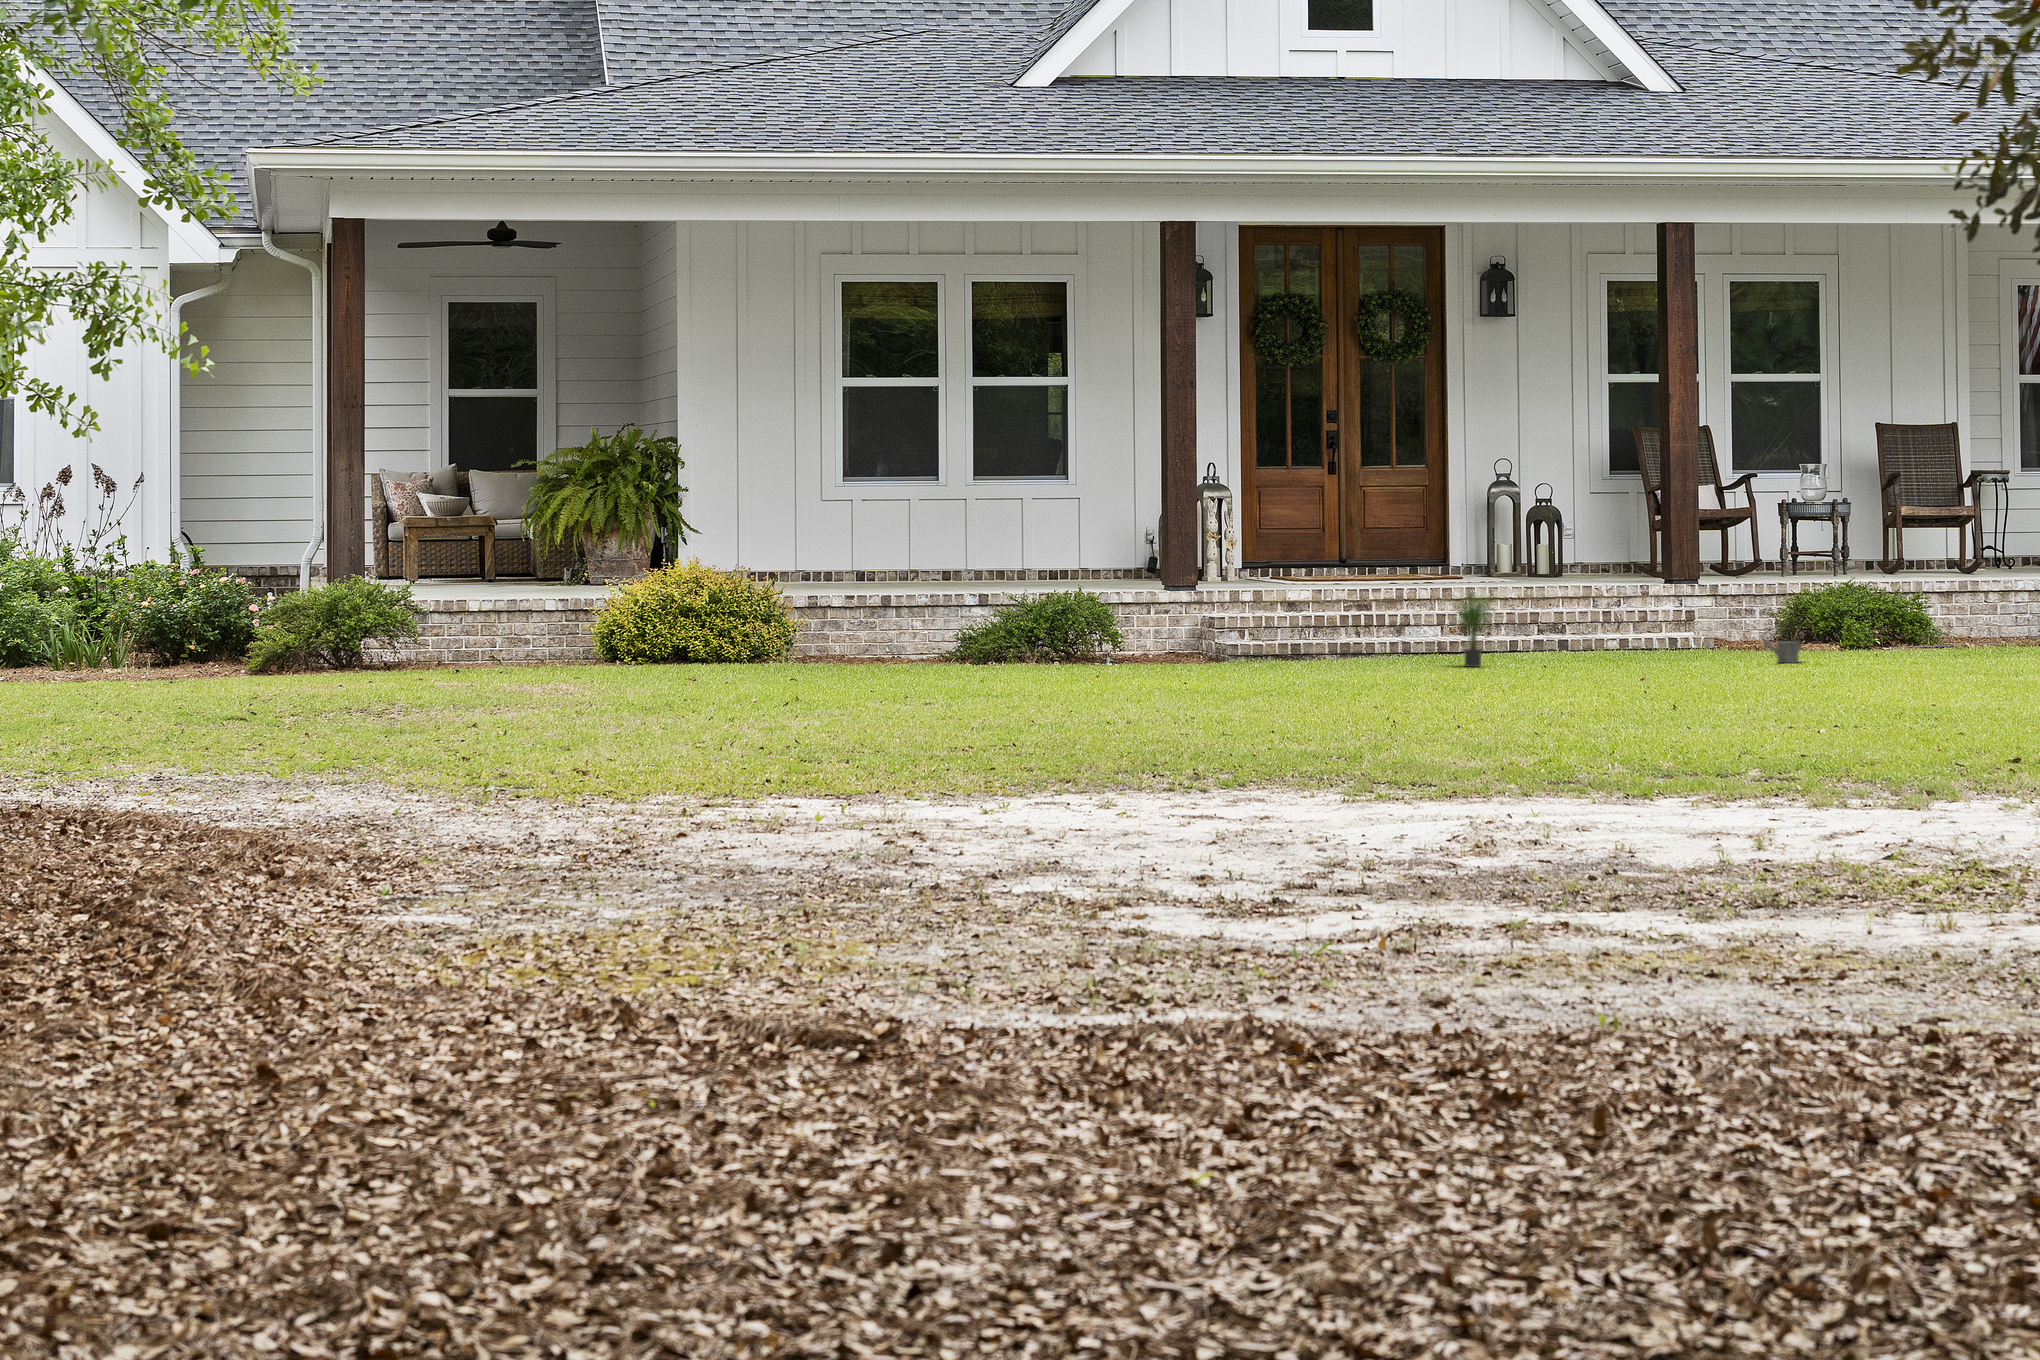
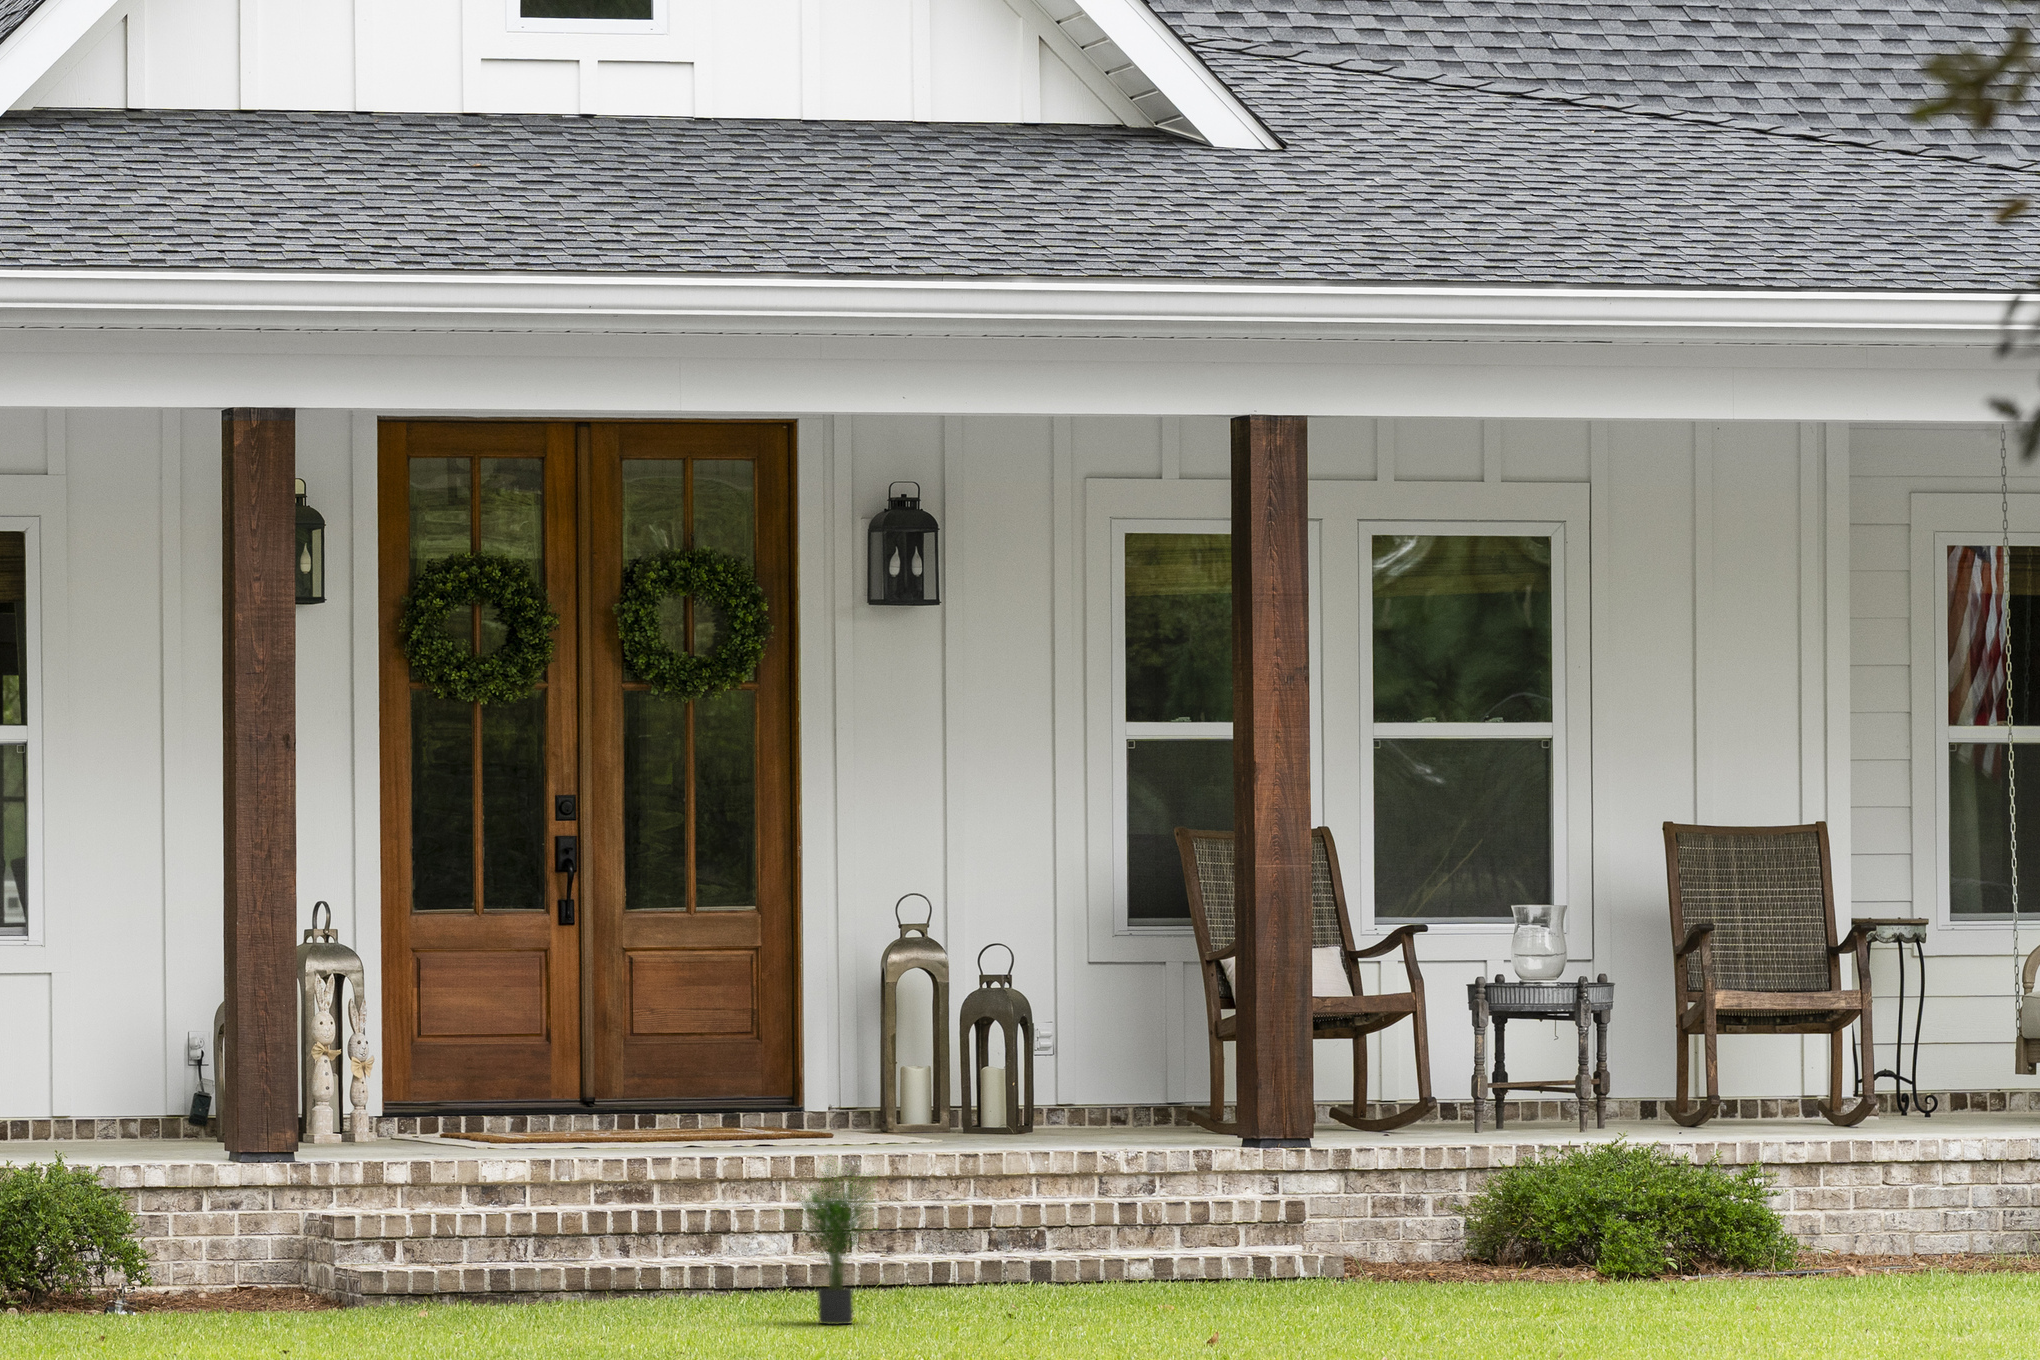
watering can: present [1764,640,1801,663] -> none [1434,1264,1512,1313]

